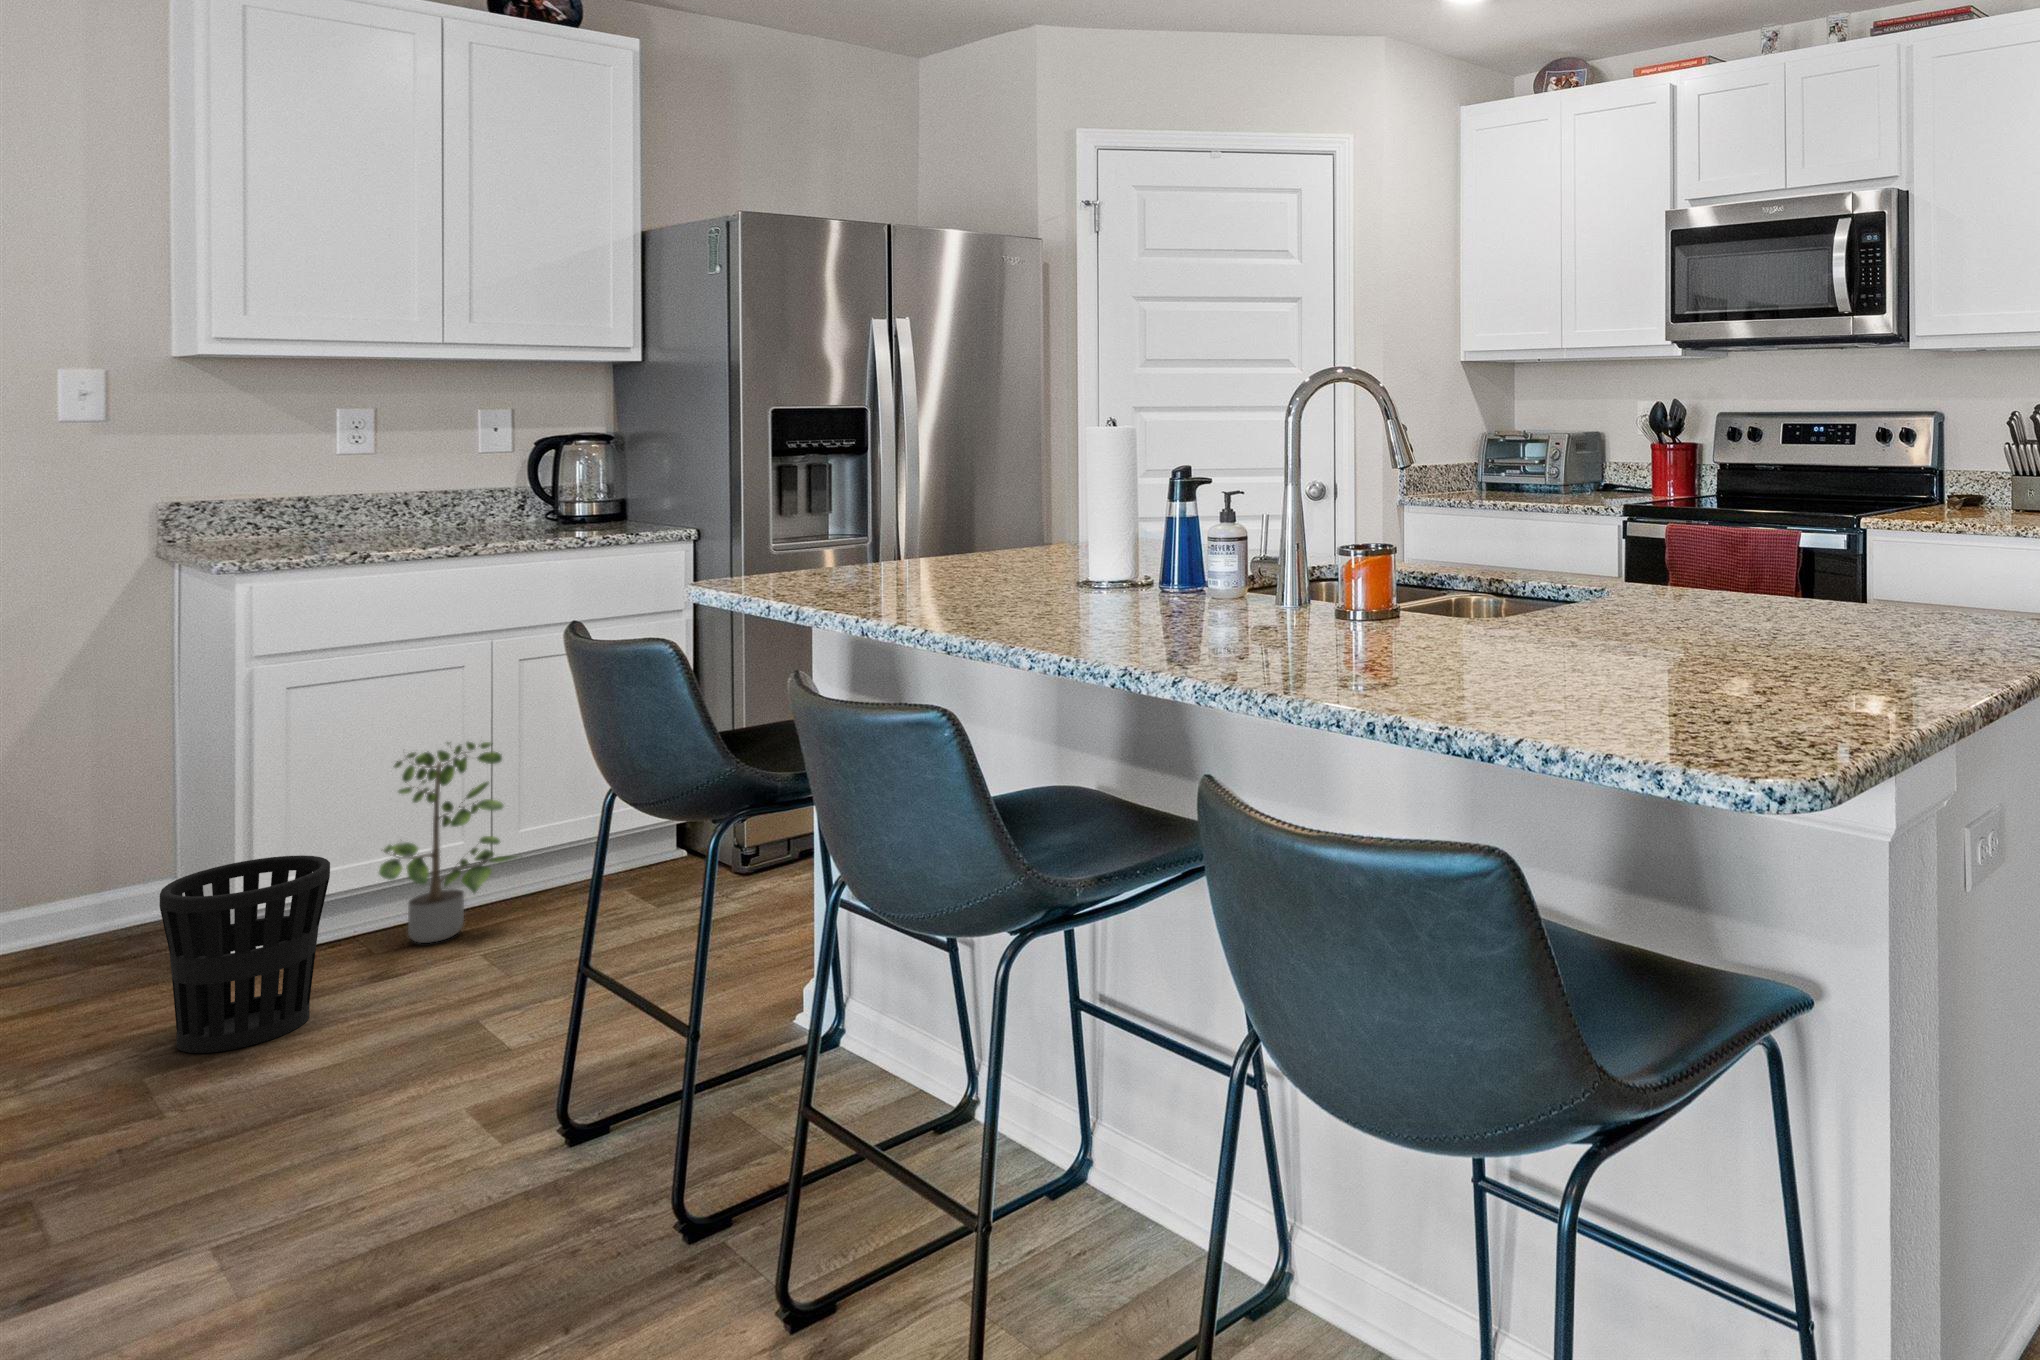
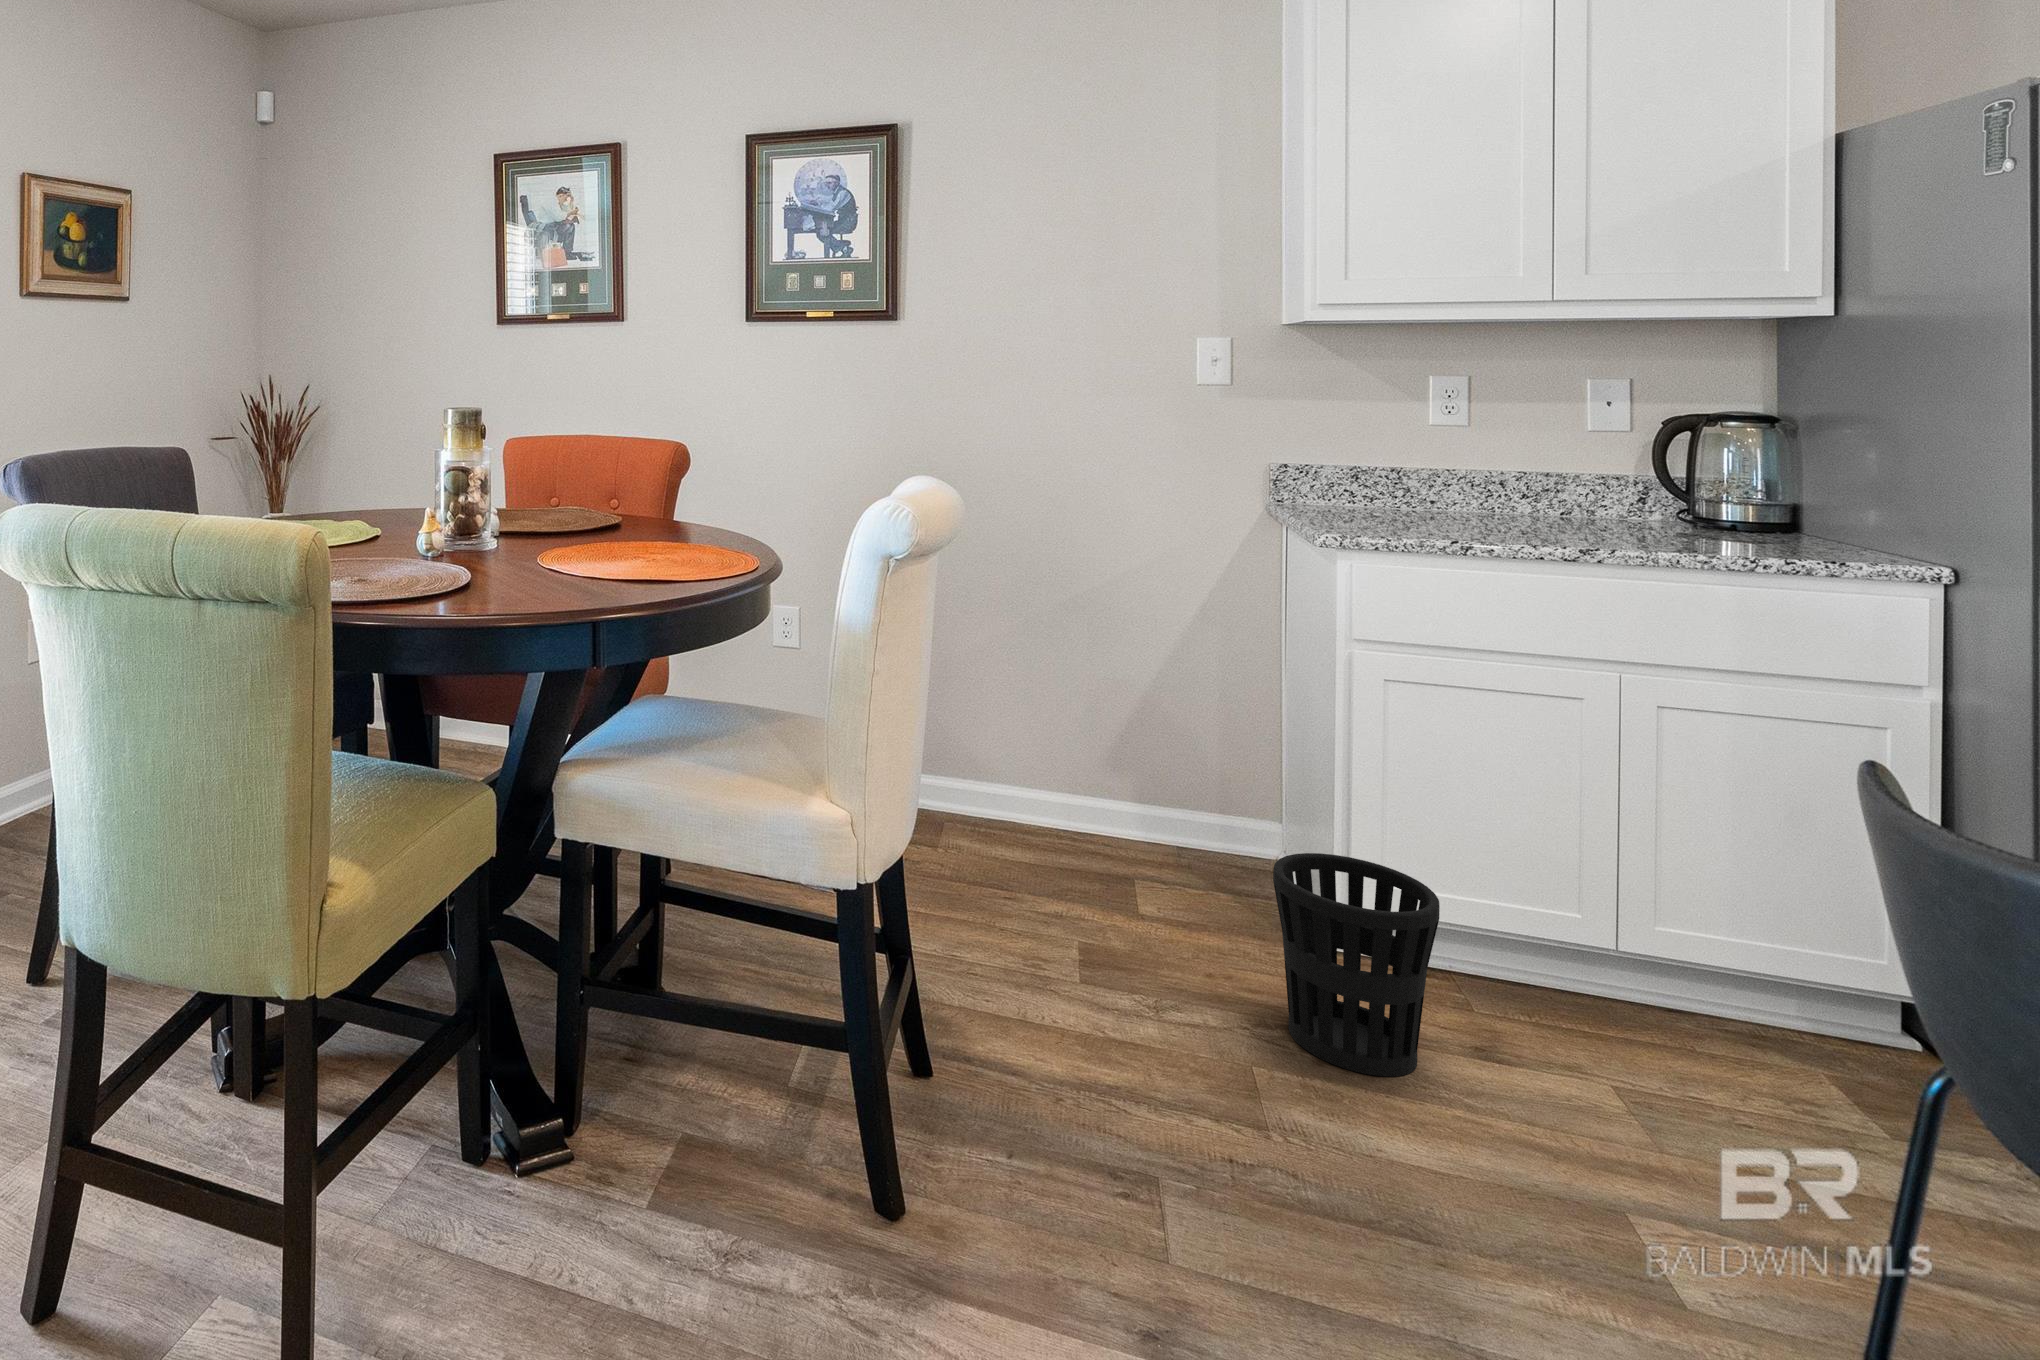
potted plant: present [379,742,516,943] -> none [1486,779,1677,1024]

